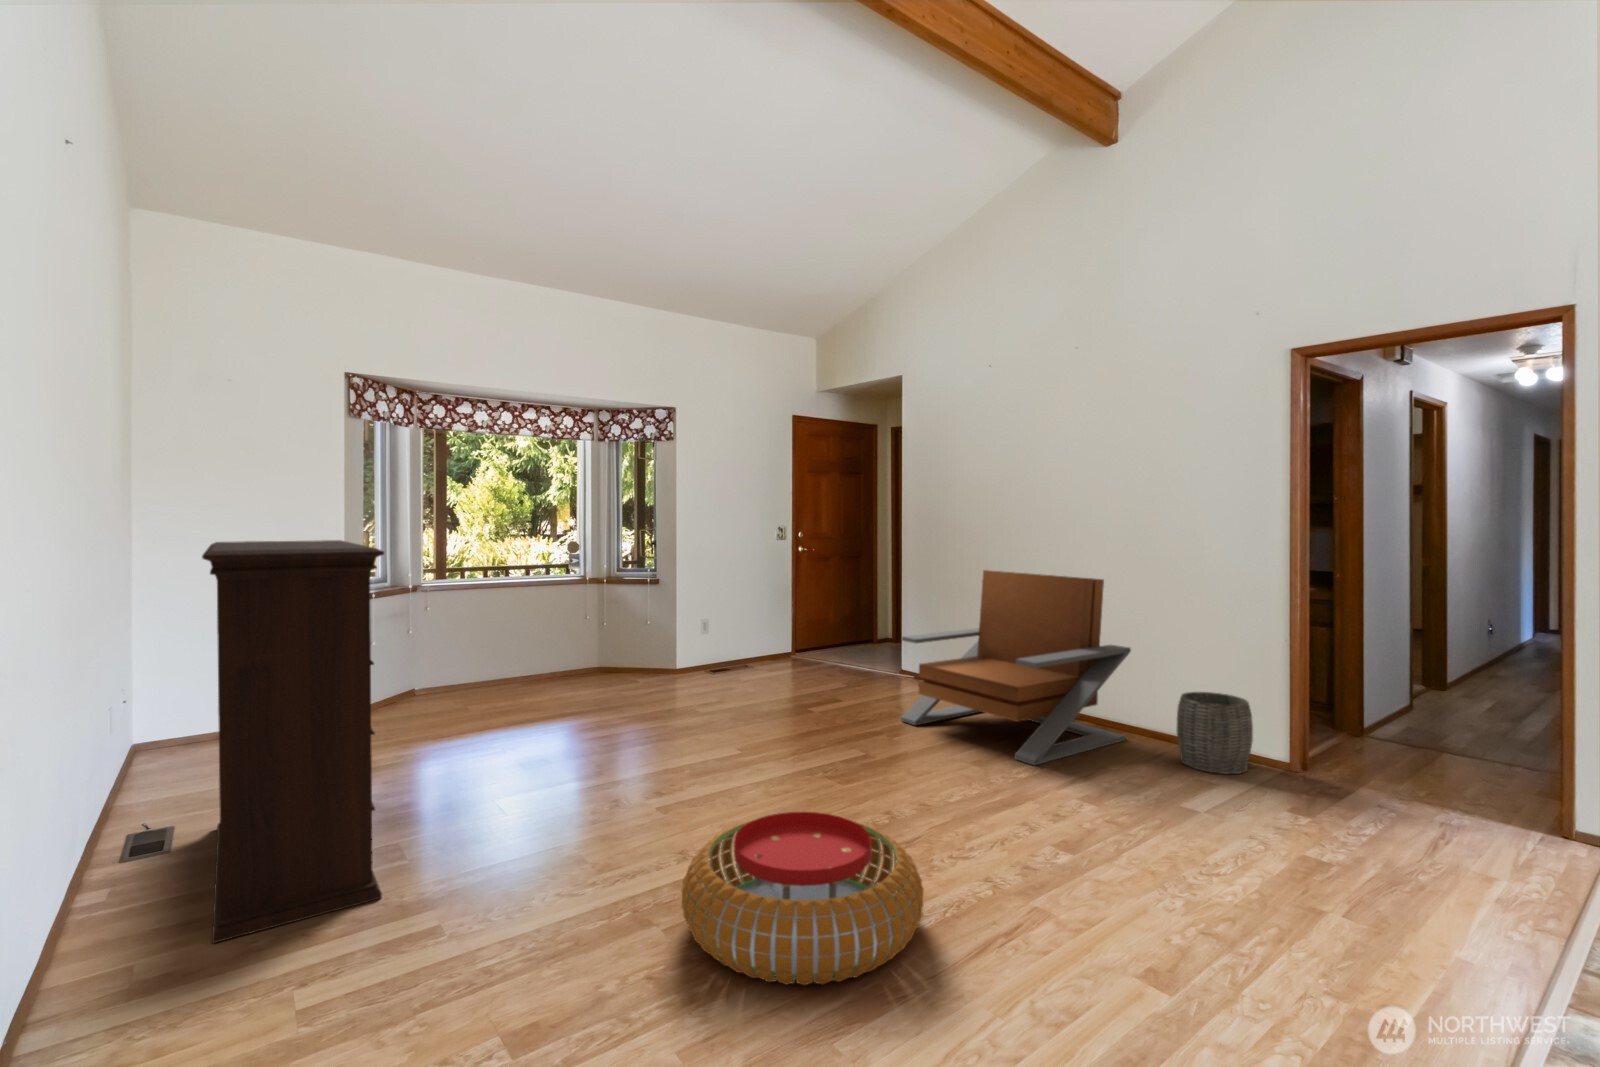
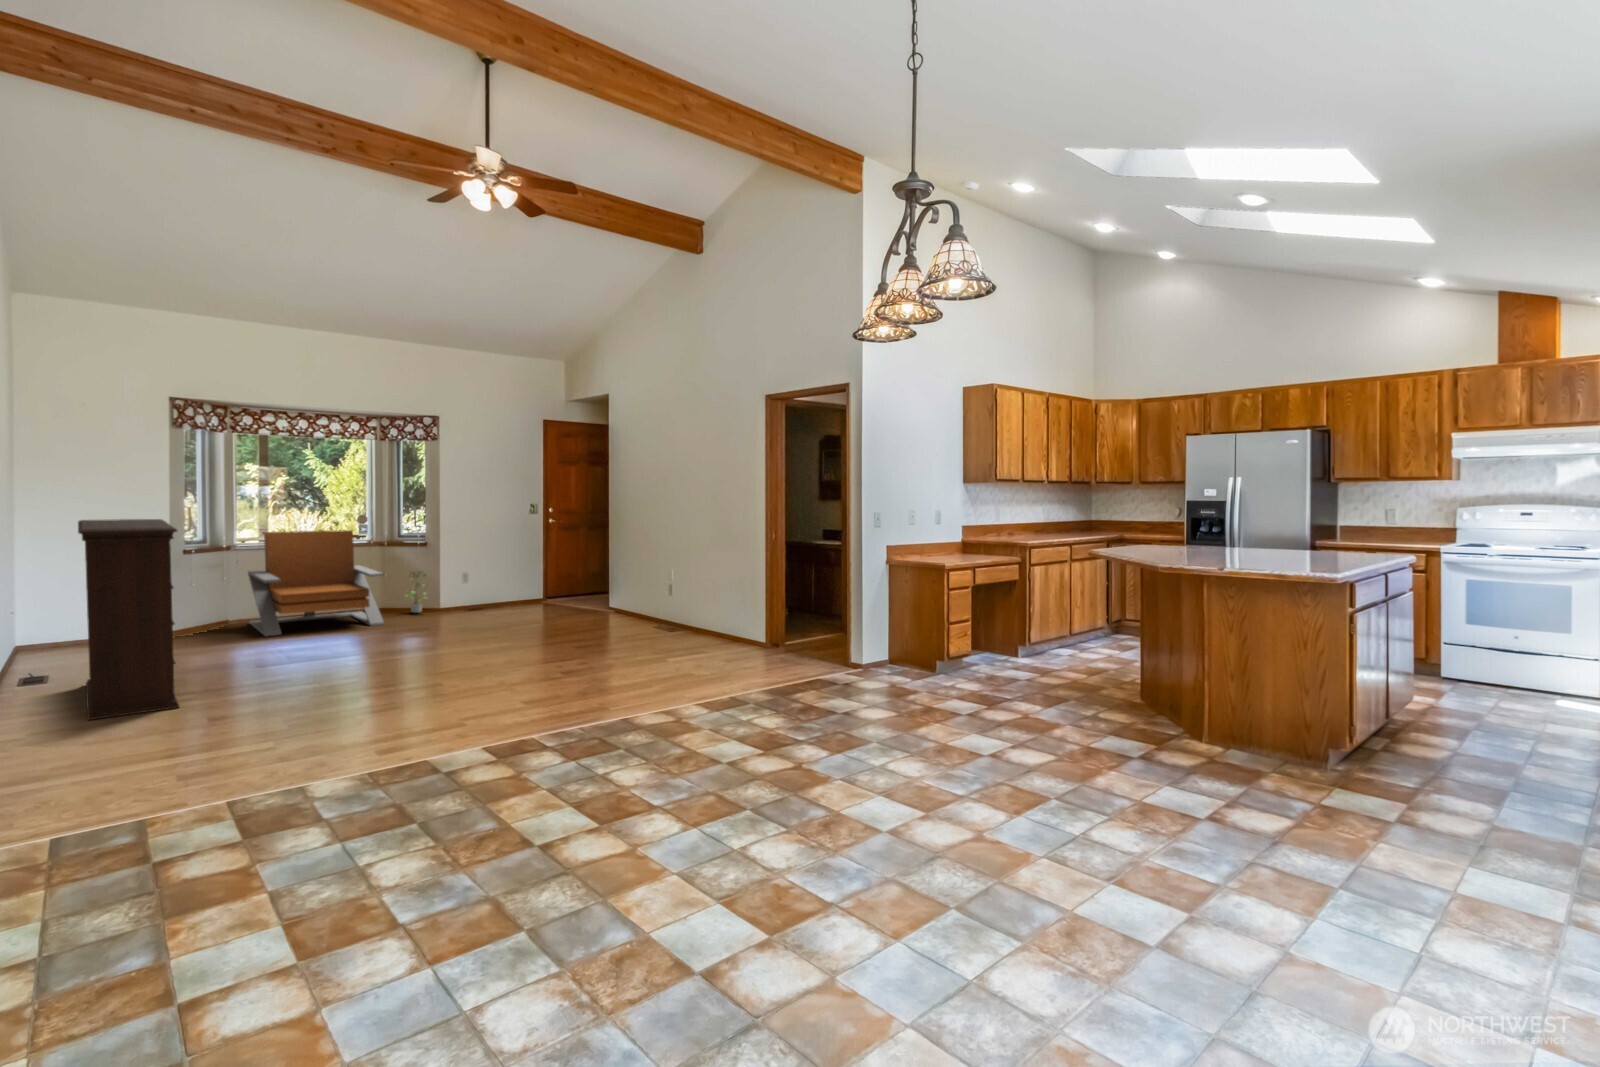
lounge chair: present [901,570,1131,765] -> present [248,530,384,636]
potted plant: none [629,615,662,674] -> present [405,572,425,613]
woven basket: present [1177,692,1253,774] -> none [705,618,745,665]
pouf: present [681,812,924,985] -> none [327,665,457,729]

